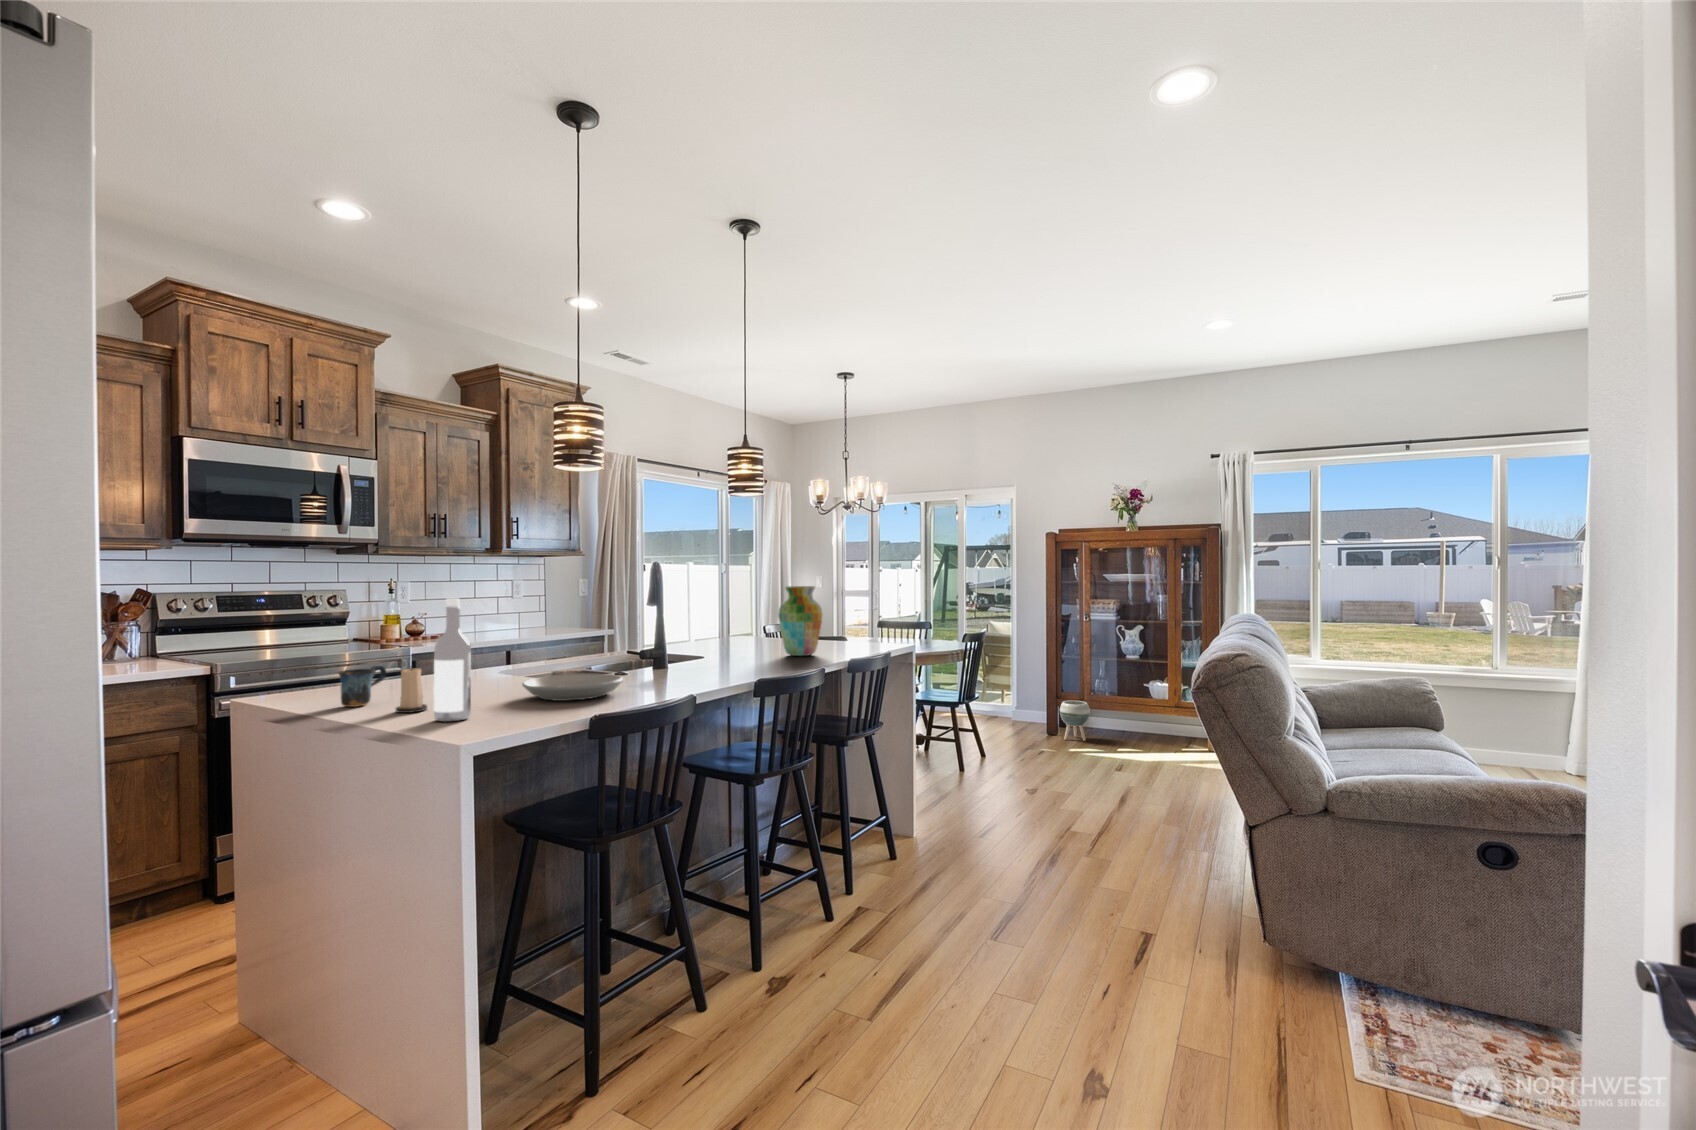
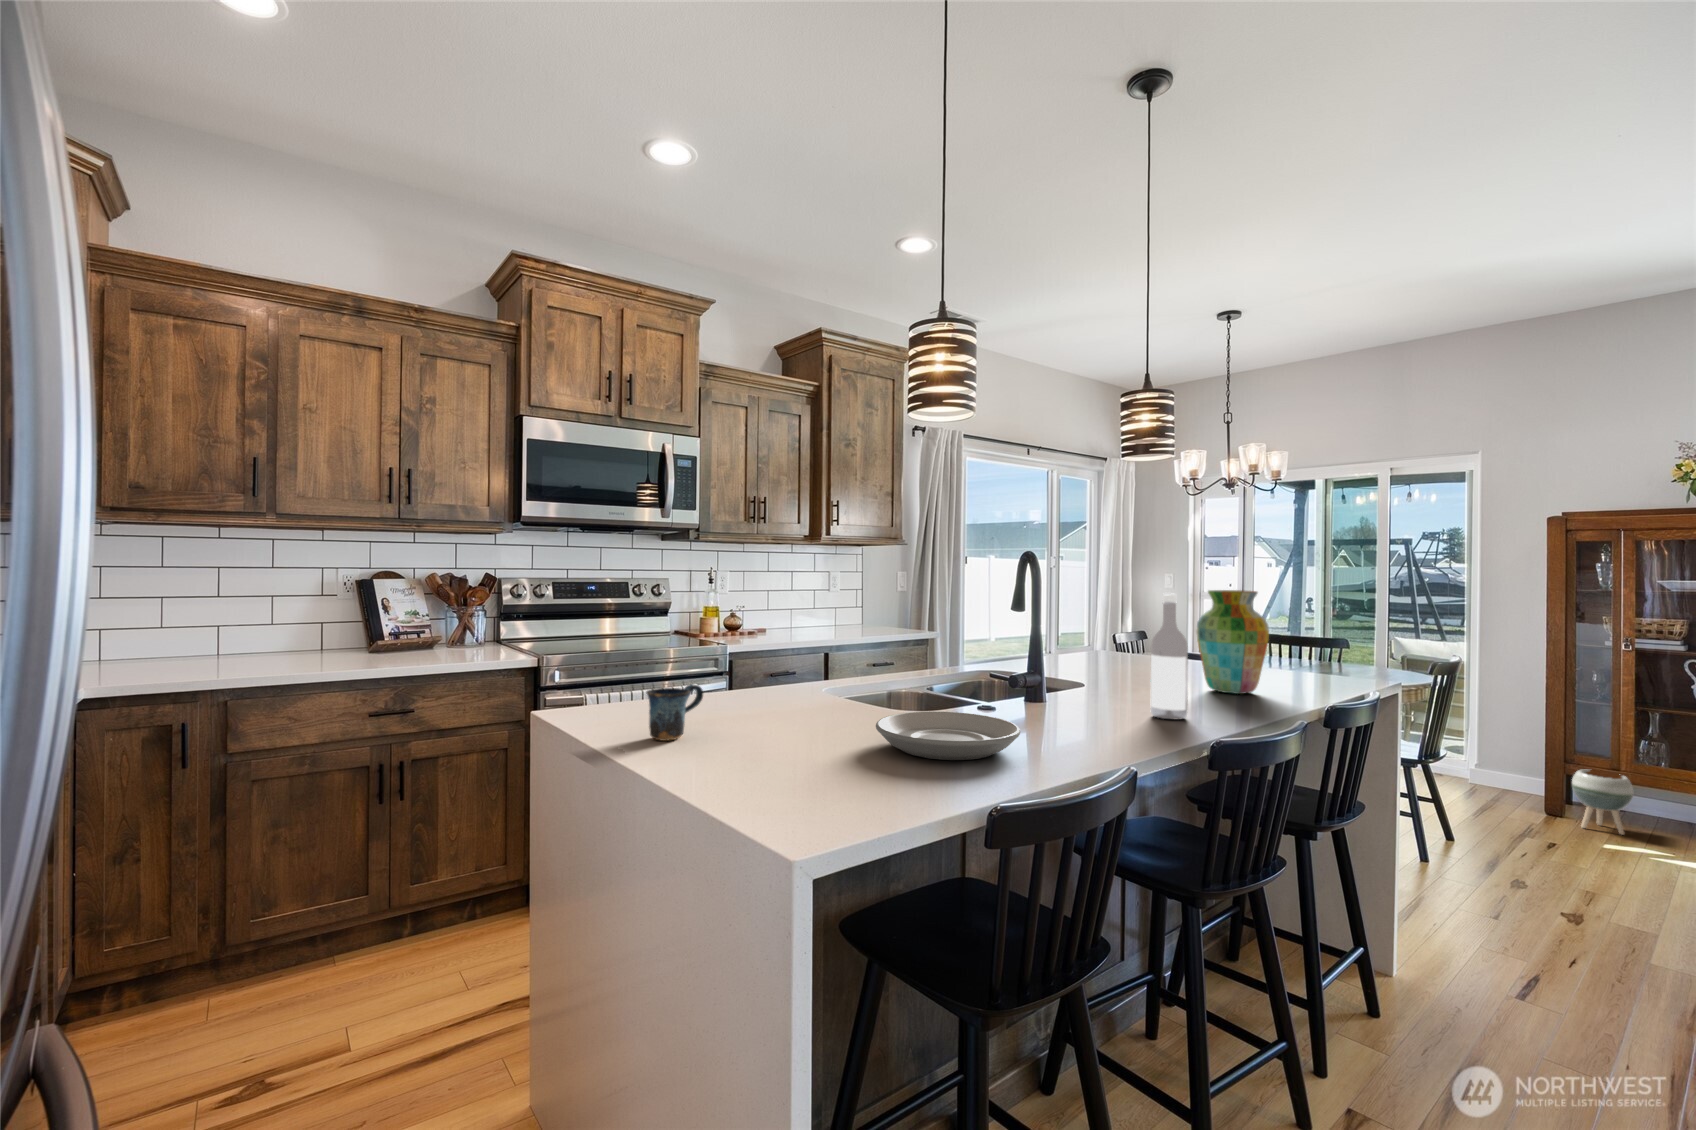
wine bottle: present [434,598,471,721] -> present [1151,593,1188,720]
candle: present [396,667,427,713] -> none [713,692,753,762]

